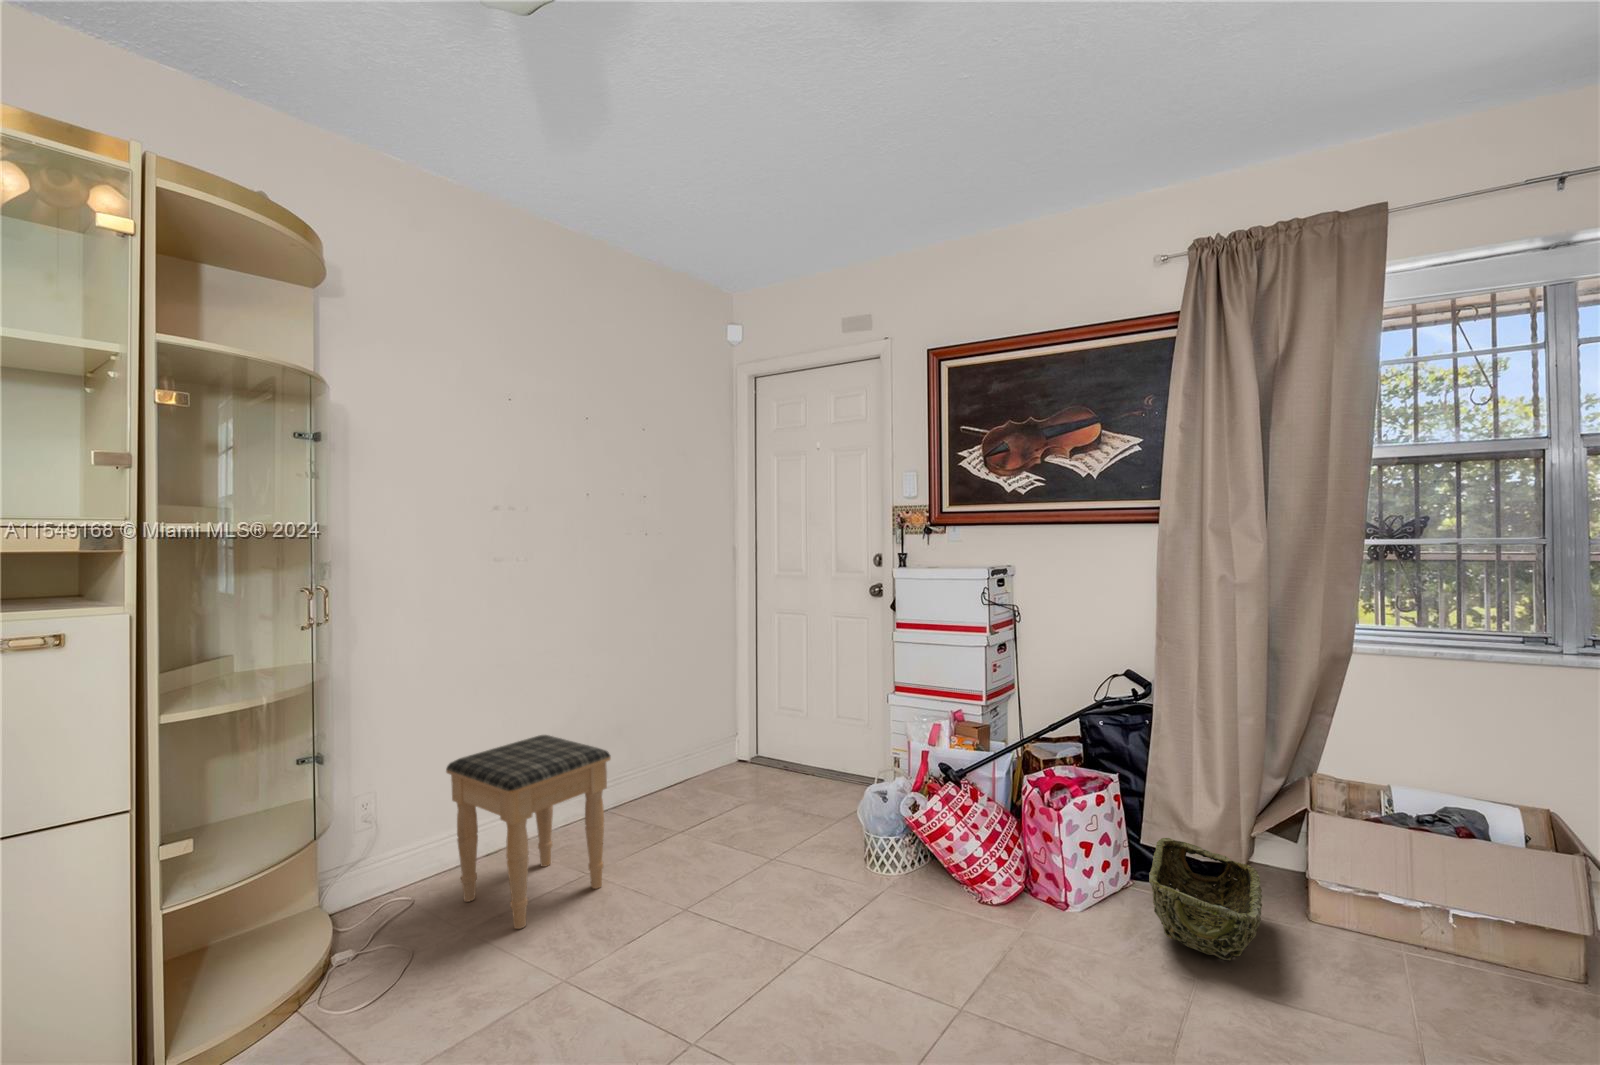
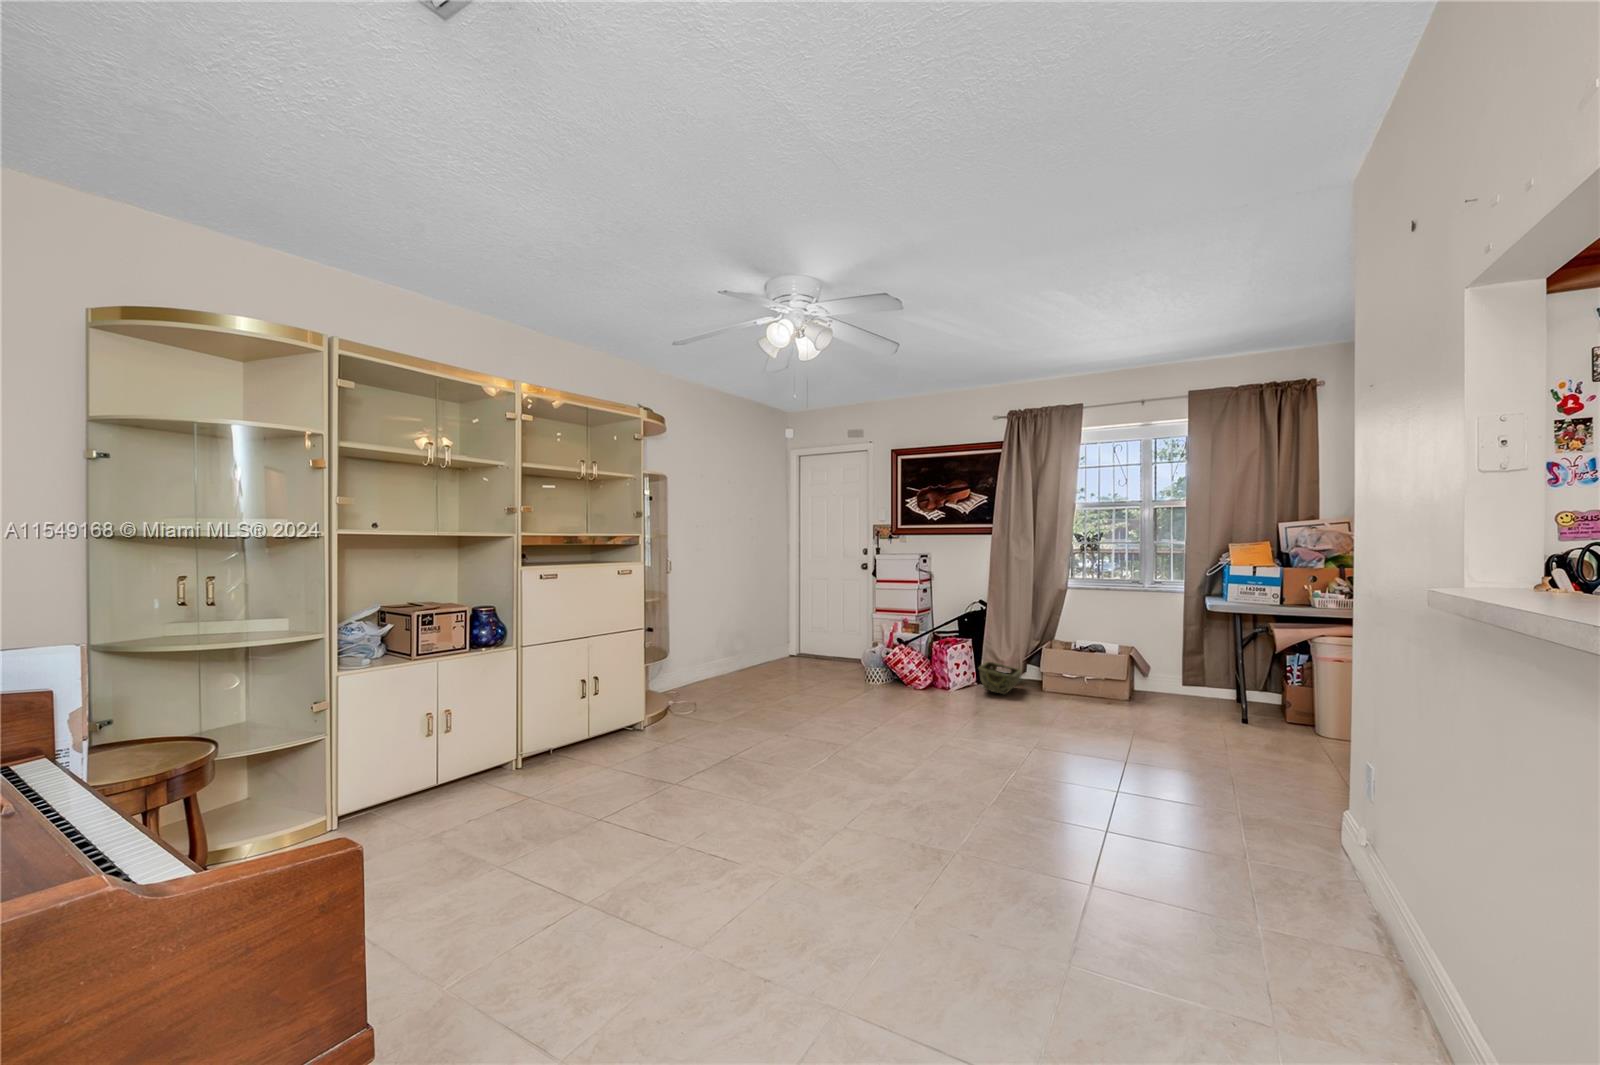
footstool: present [446,735,611,929] -> none [690,624,758,694]

